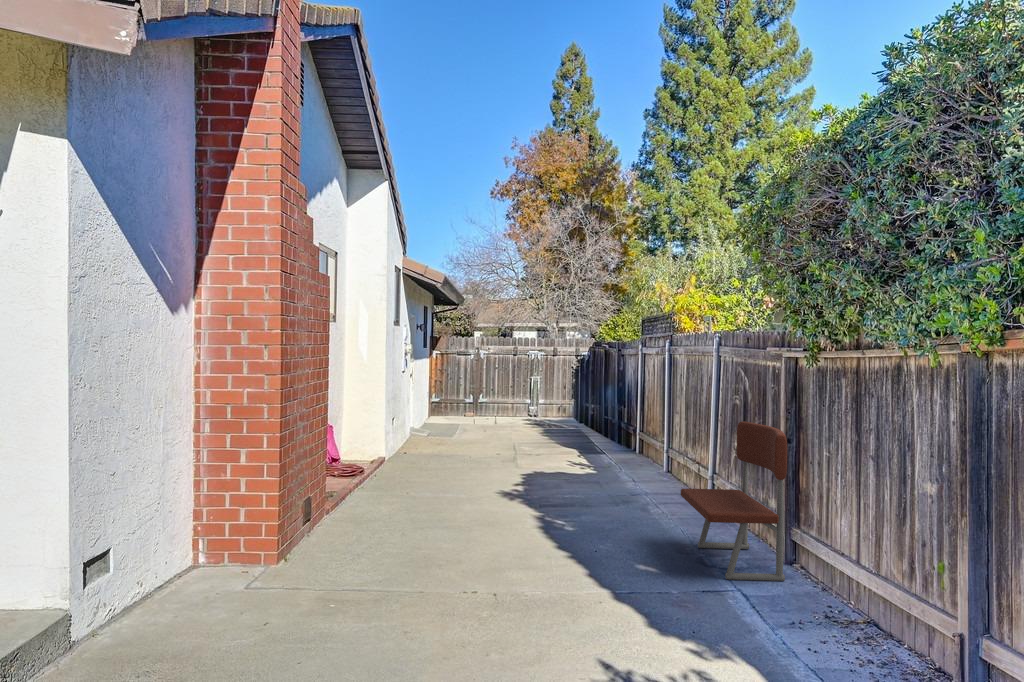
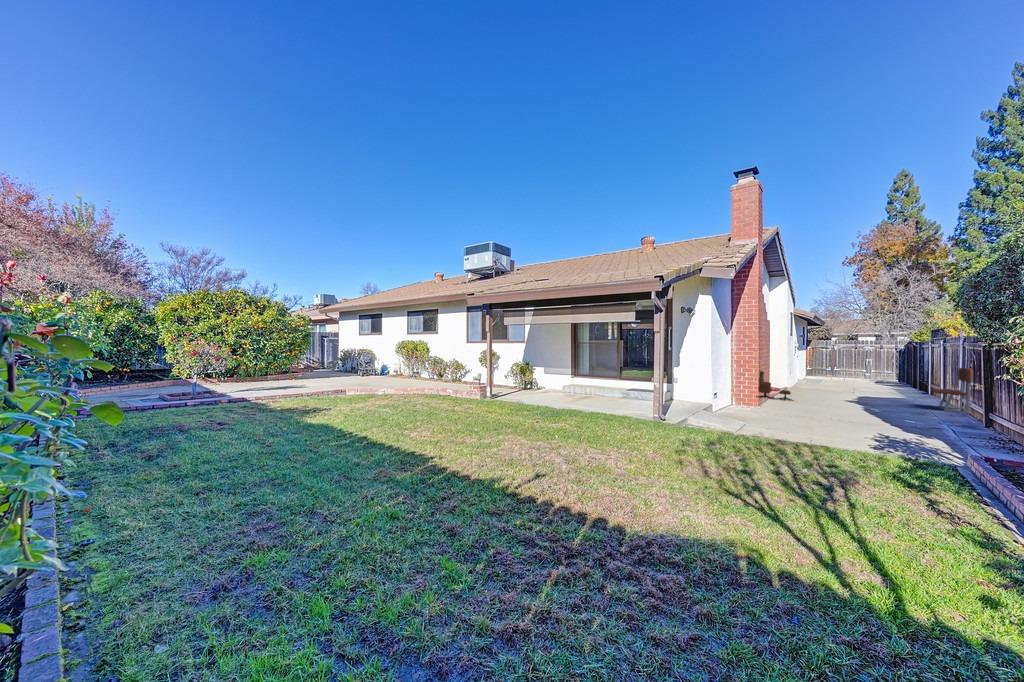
lounge chair: none [92,501,260,659] -> present [757,371,793,401]

